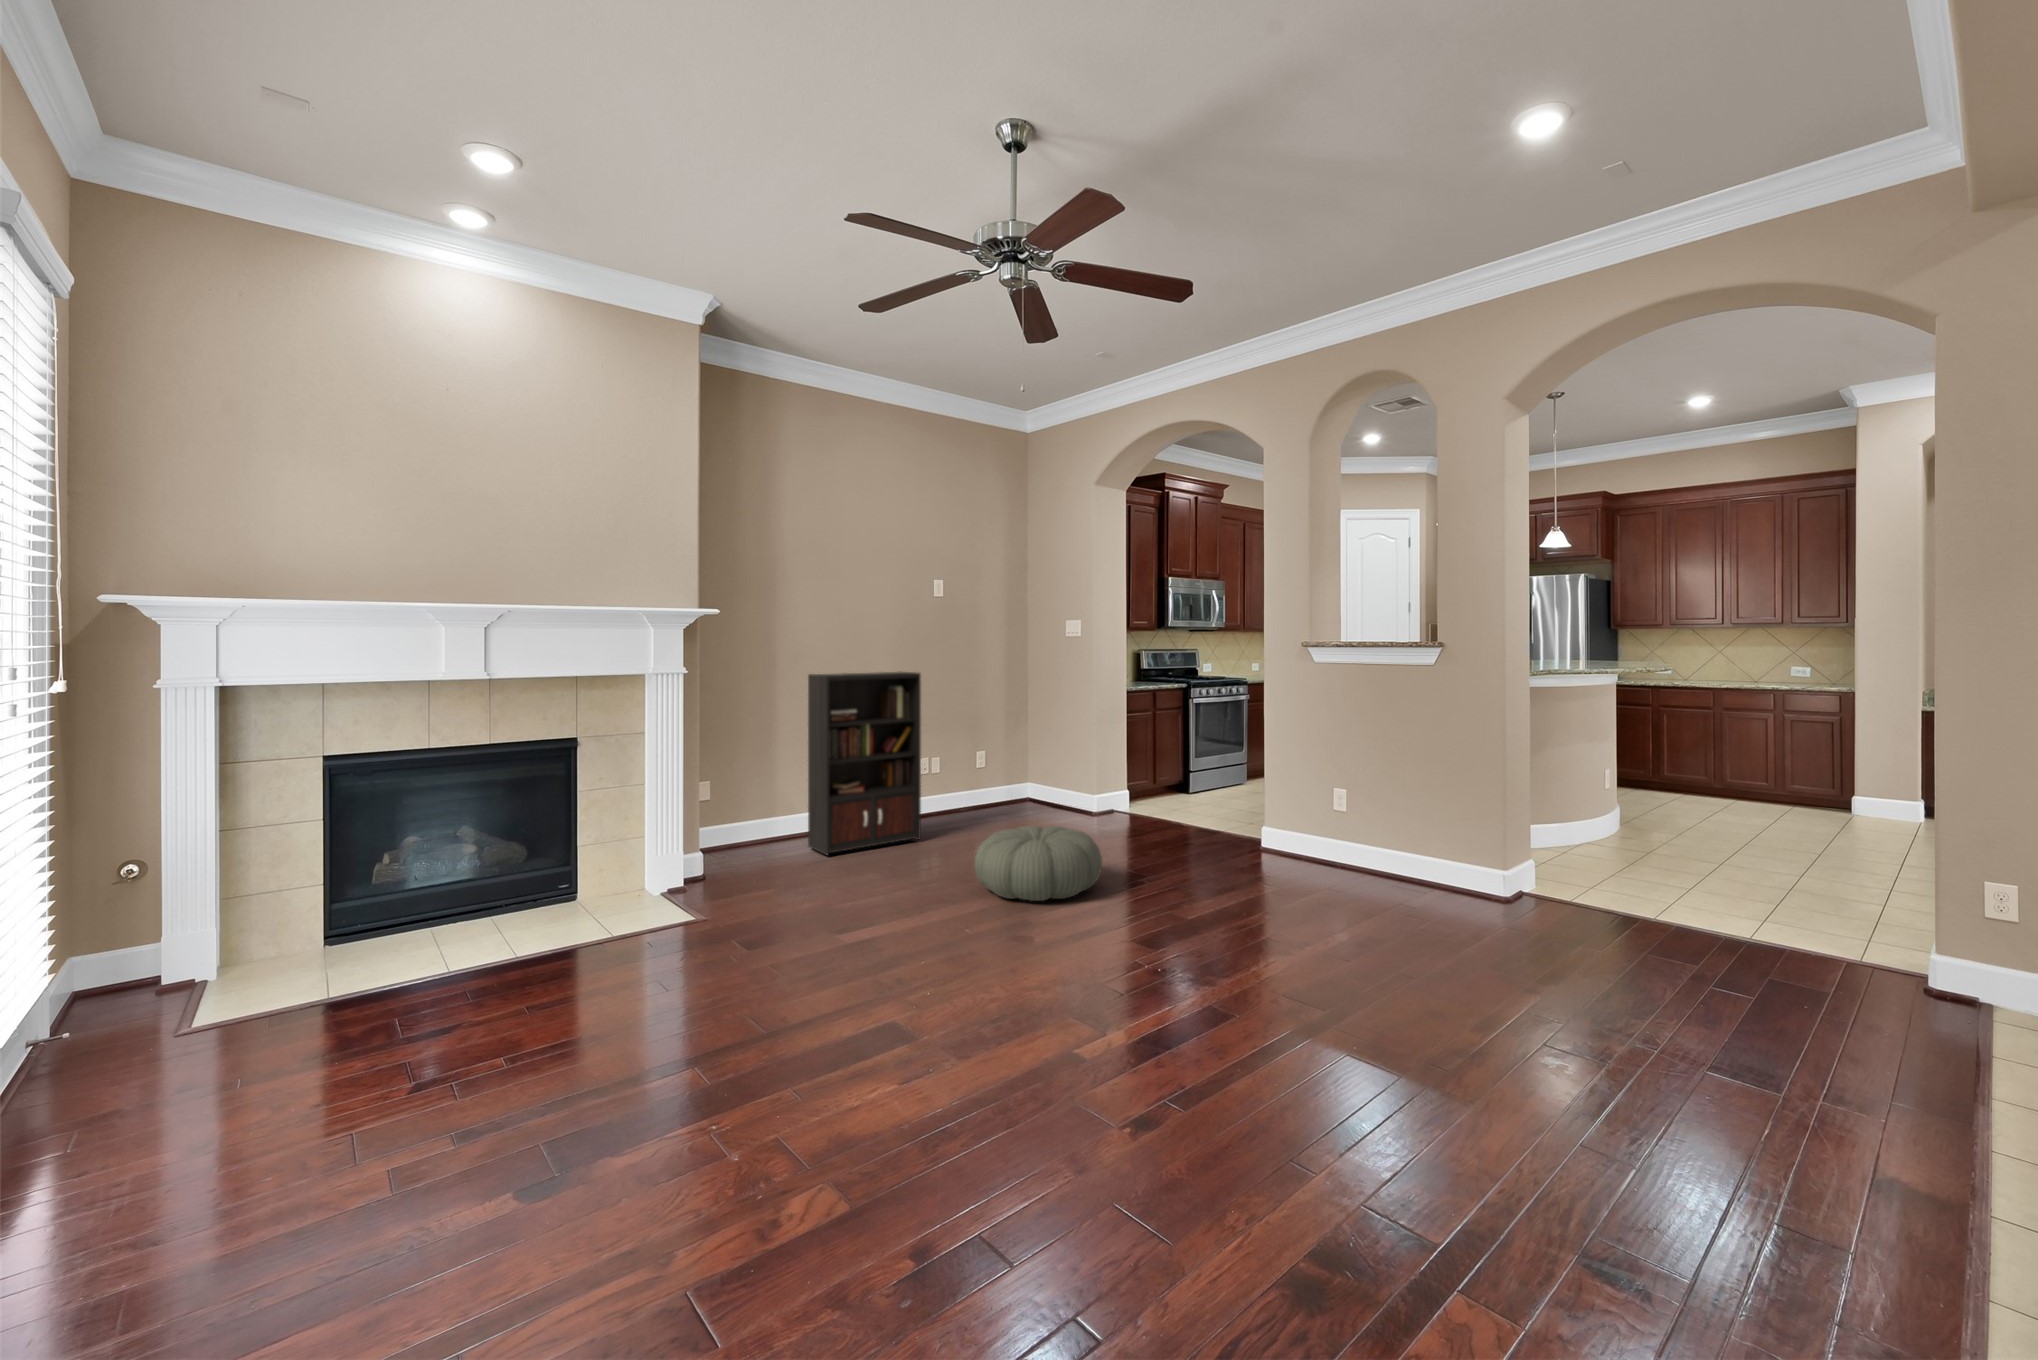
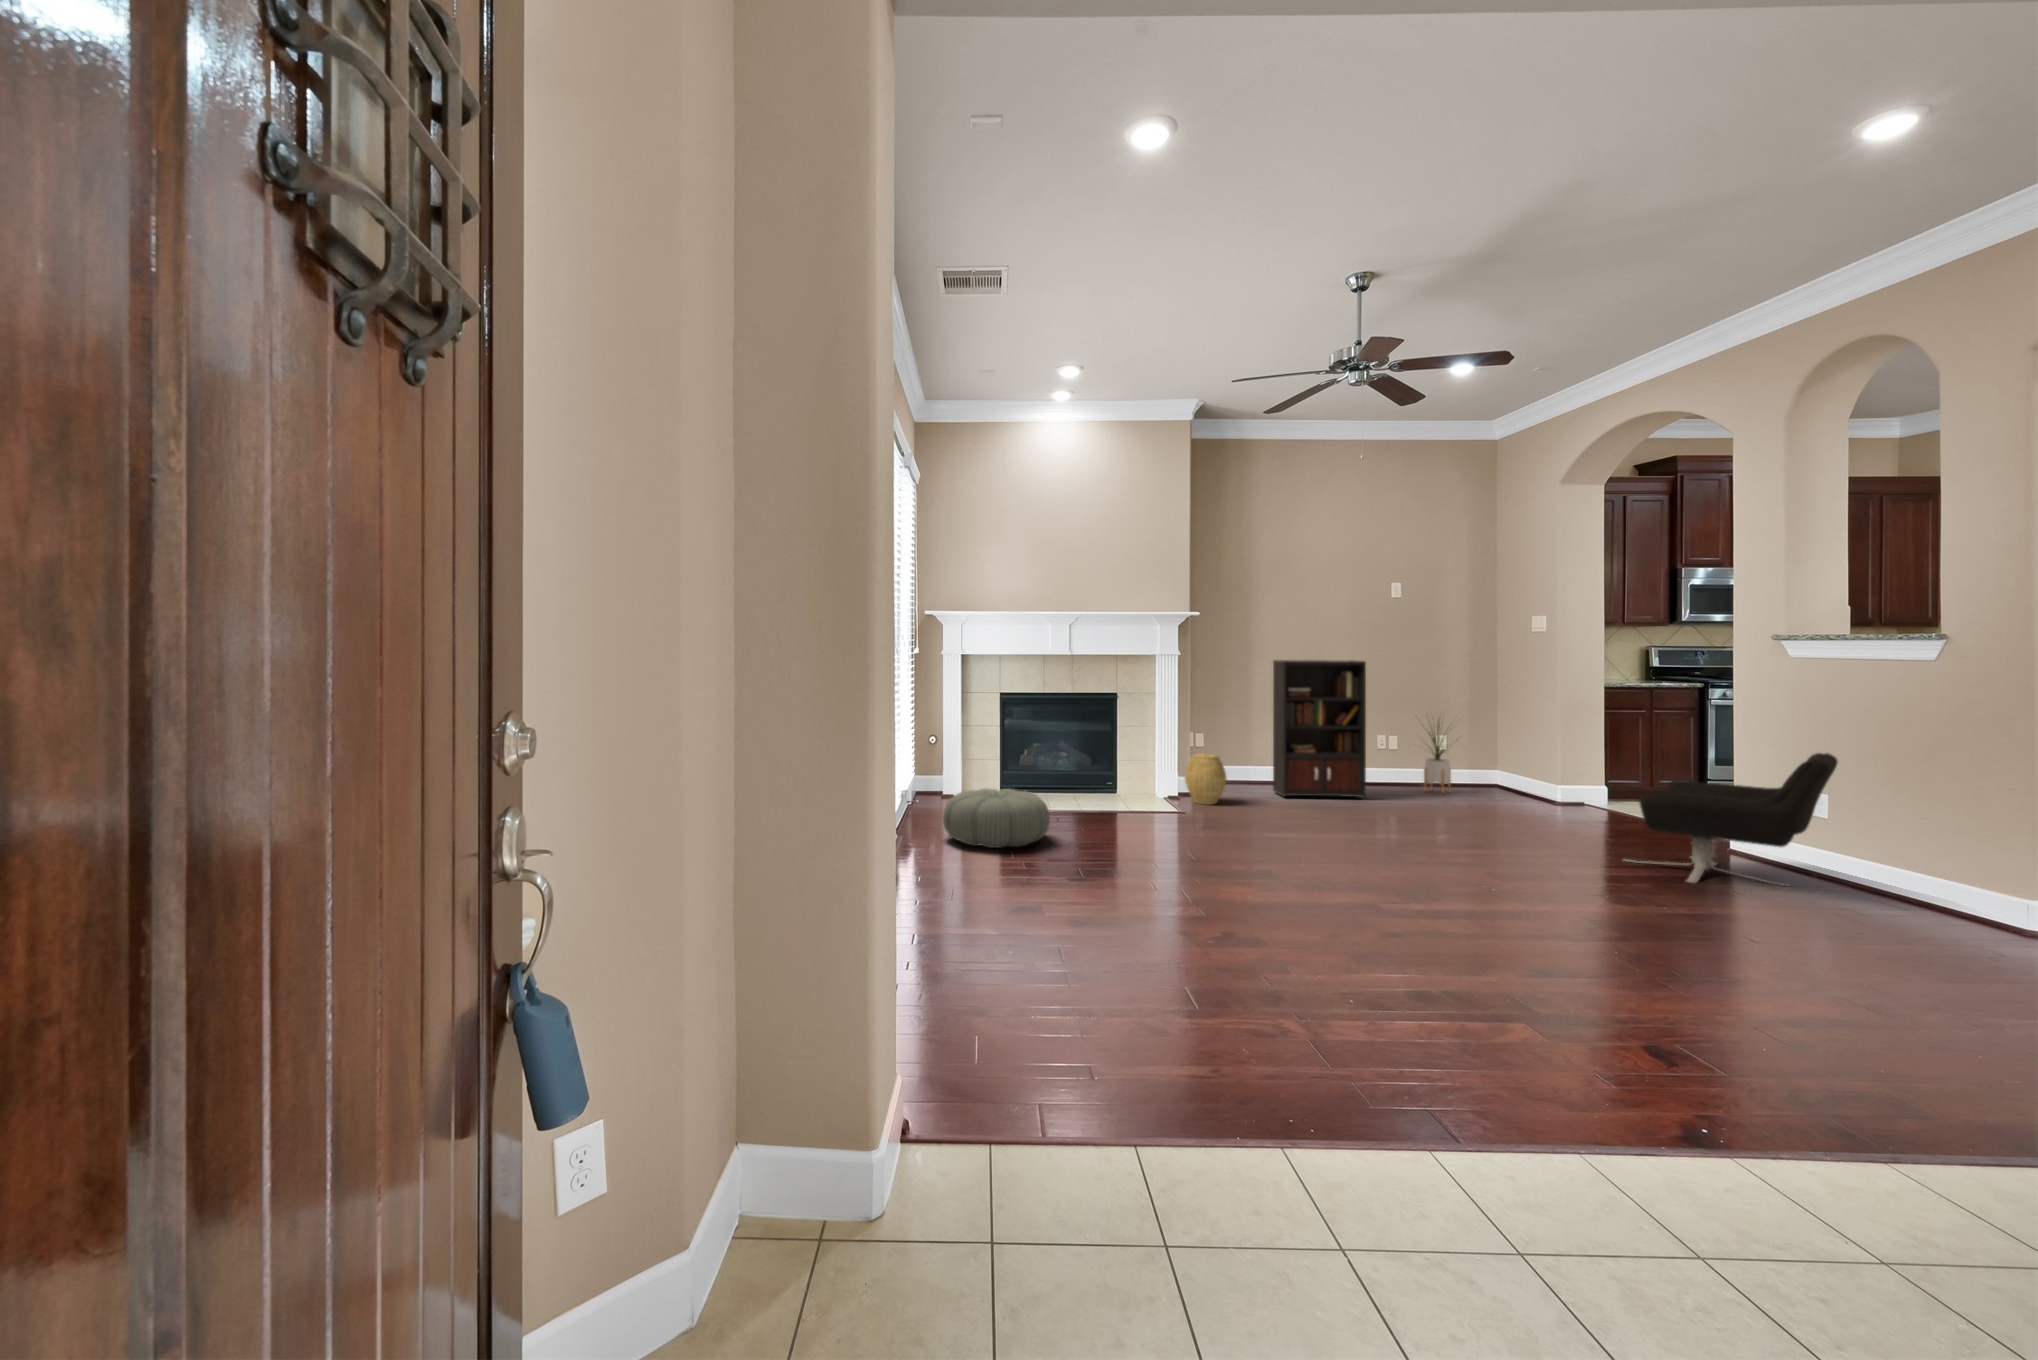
house plant: none [957,720,1009,819] -> present [1424,724,1451,793]
lounge chair: none [1209,753,1383,903] -> present [1624,753,1838,887]
woven basket: none [692,814,756,891] -> present [1185,753,1226,805]
pouf: present [975,826,1102,901] -> present [943,788,1050,848]

